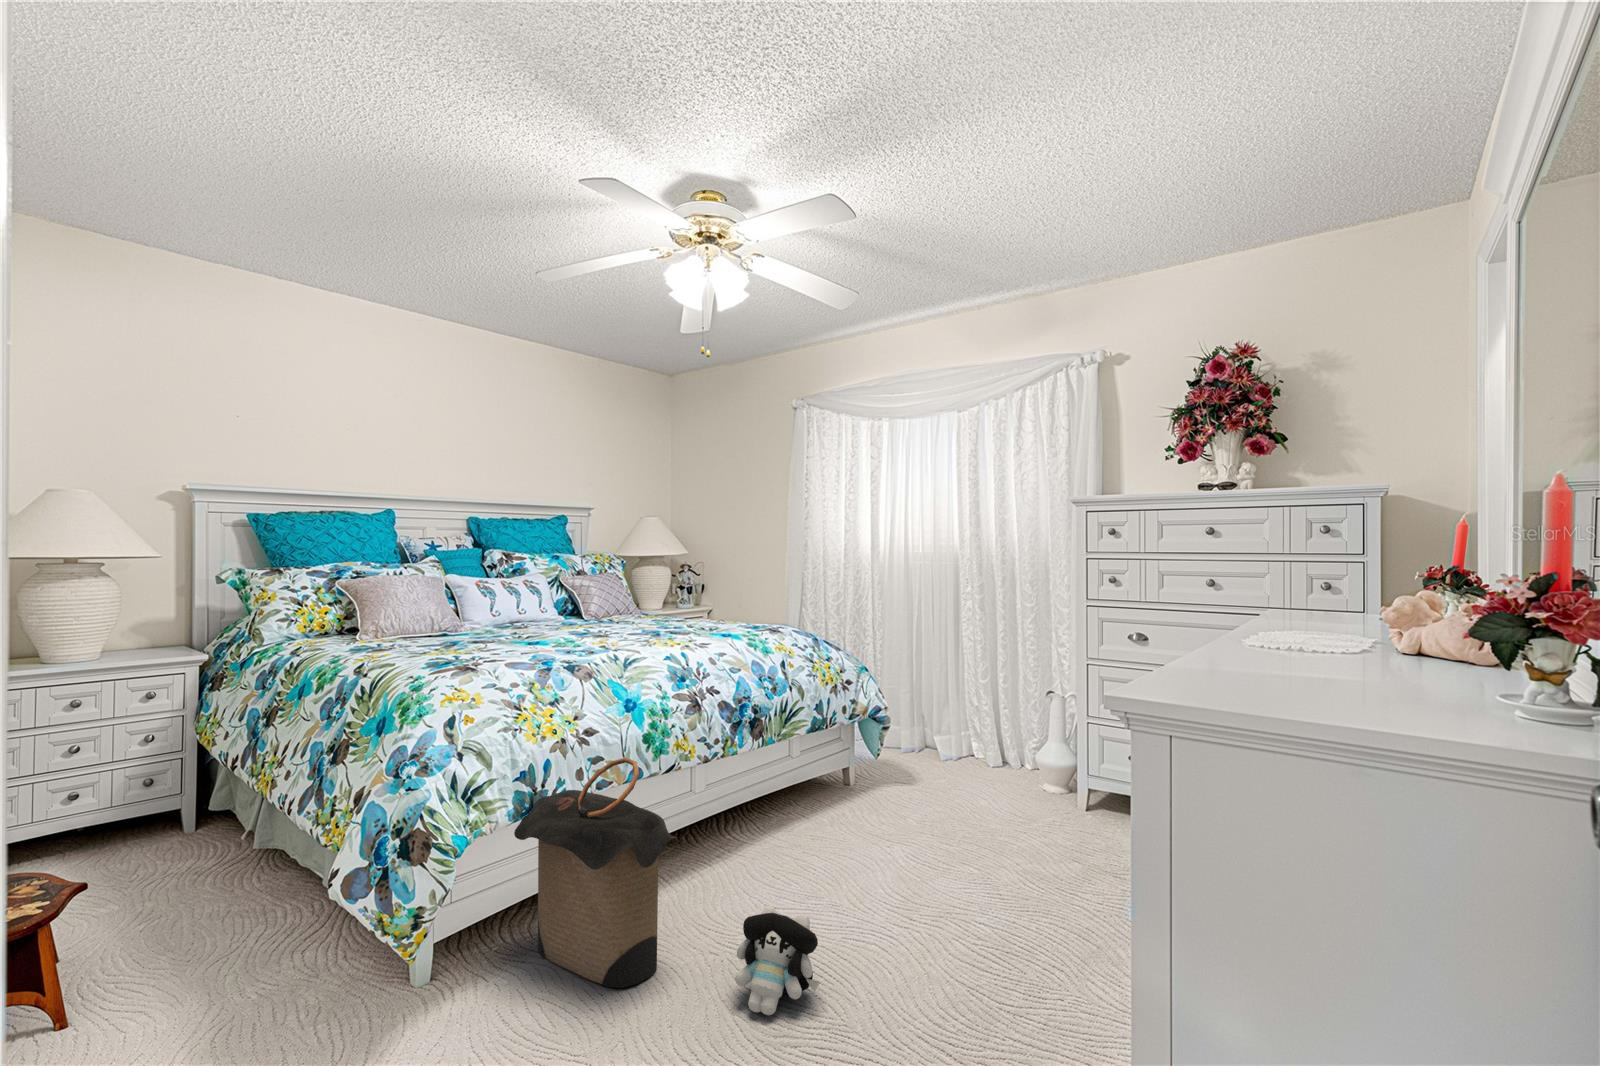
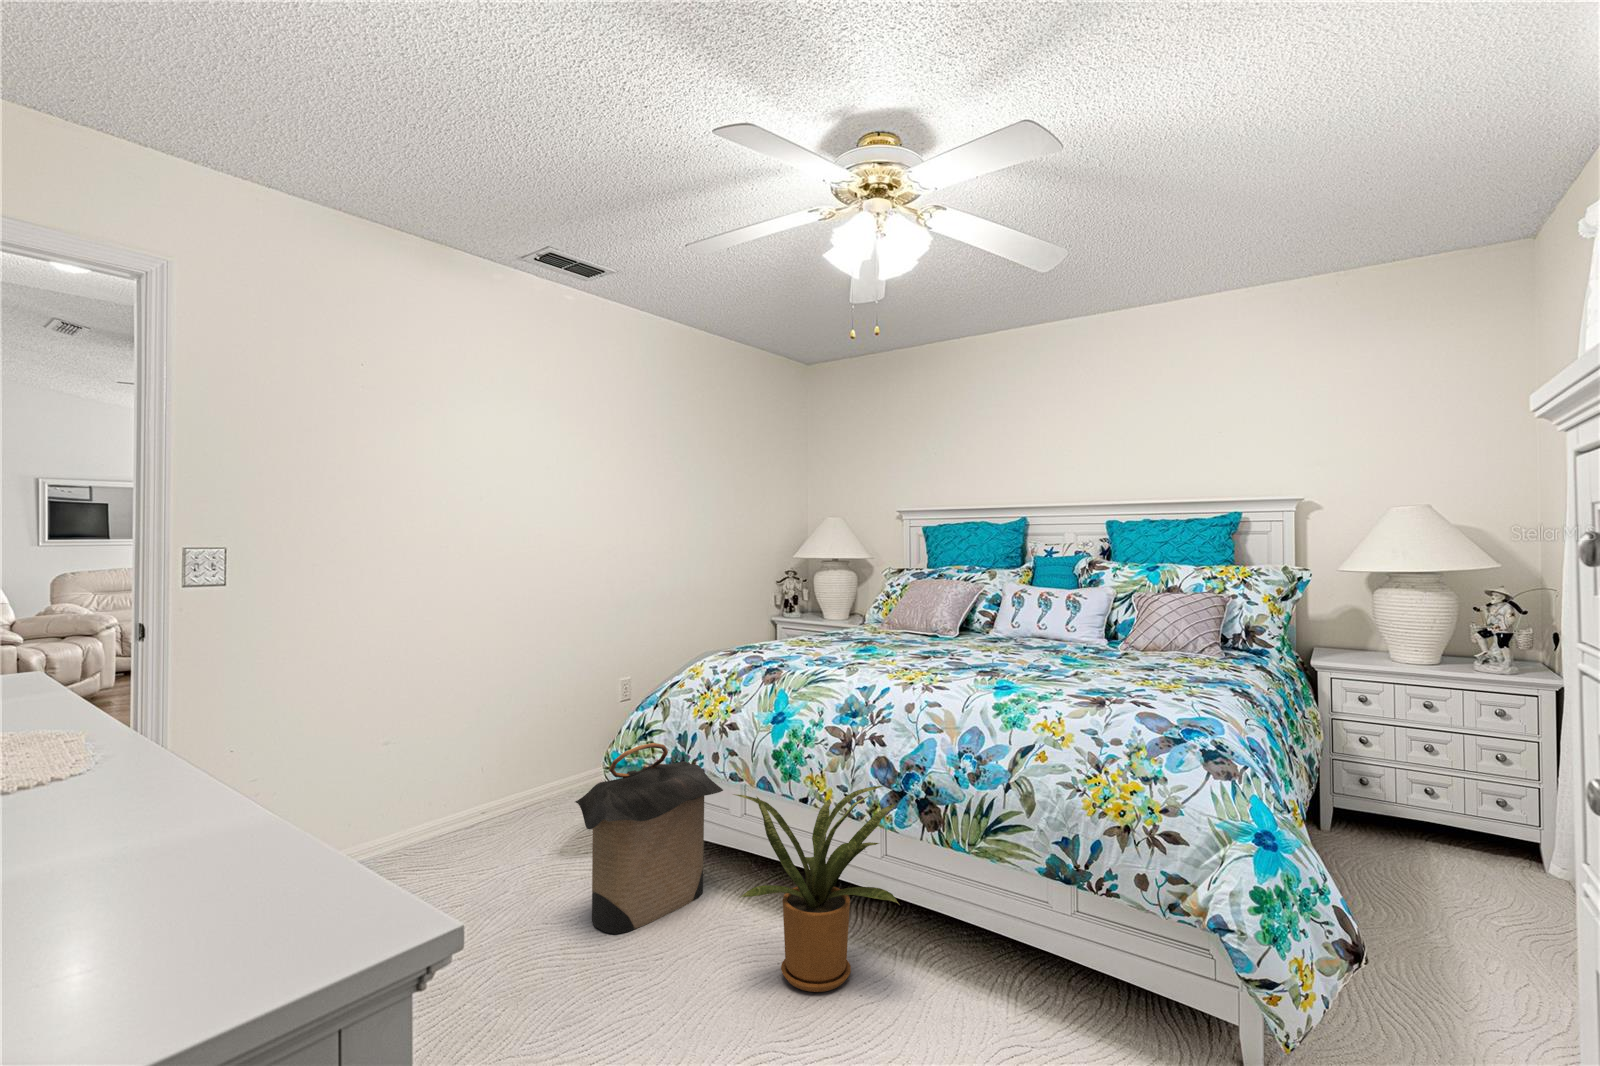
house plant: none [690,712,784,882] -> present [734,786,899,992]
plush toy: present [735,906,820,1015] -> none [482,909,565,1010]

